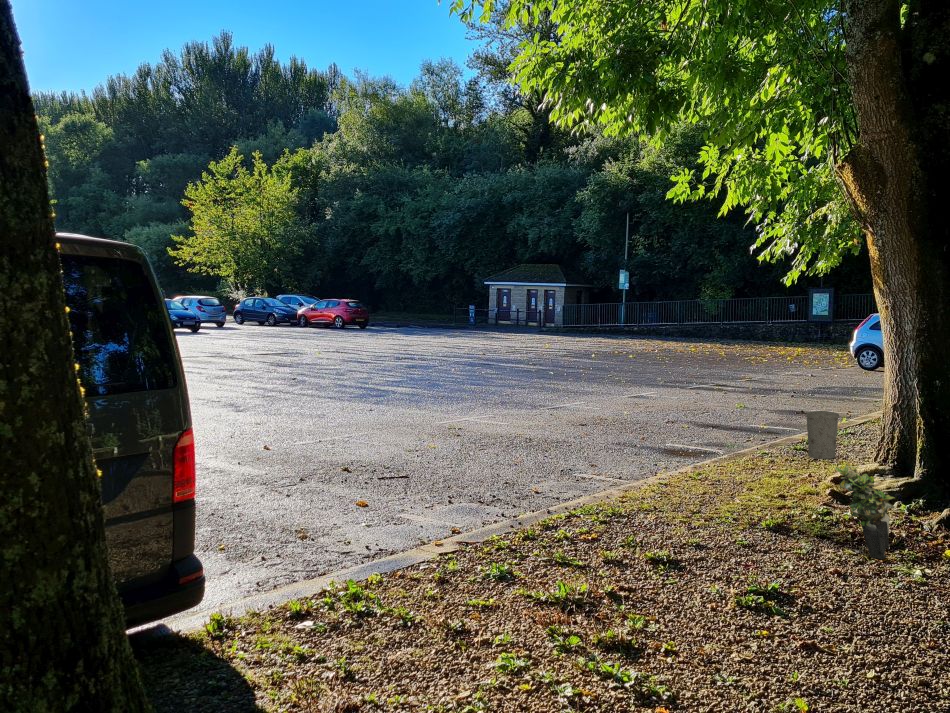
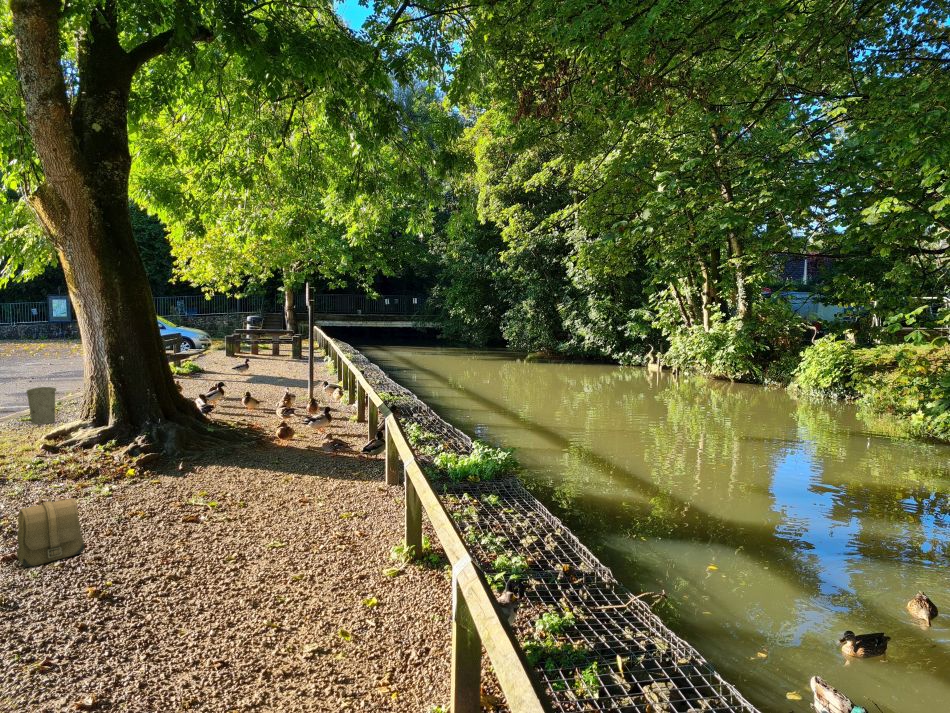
potted plant: present [835,465,895,560] -> none [39,421,89,486]
backpack: none [817,572,903,668] -> present [17,496,84,567]

